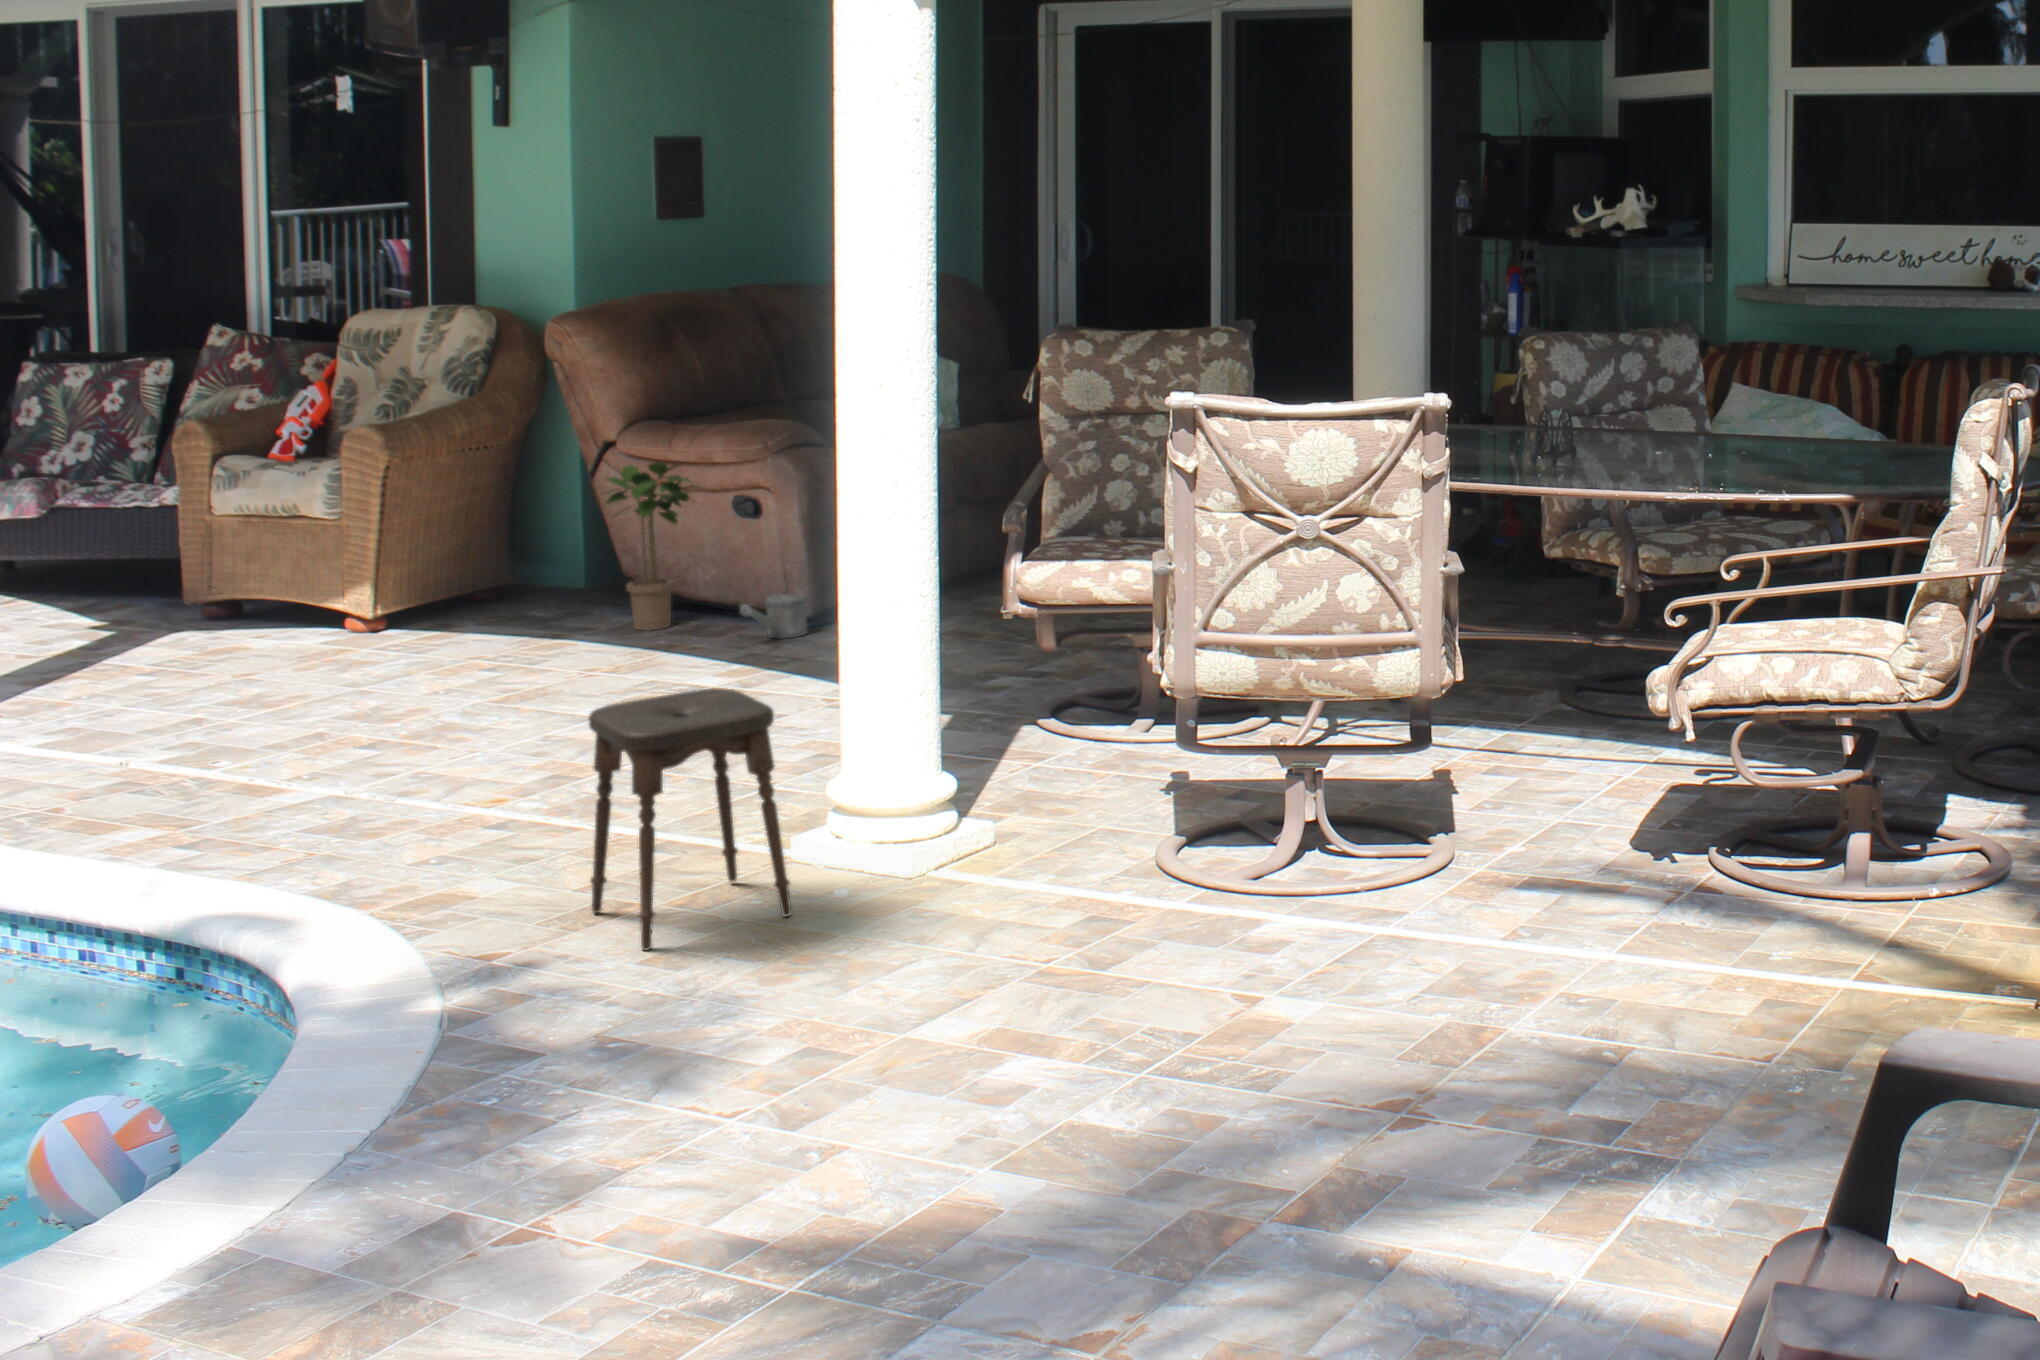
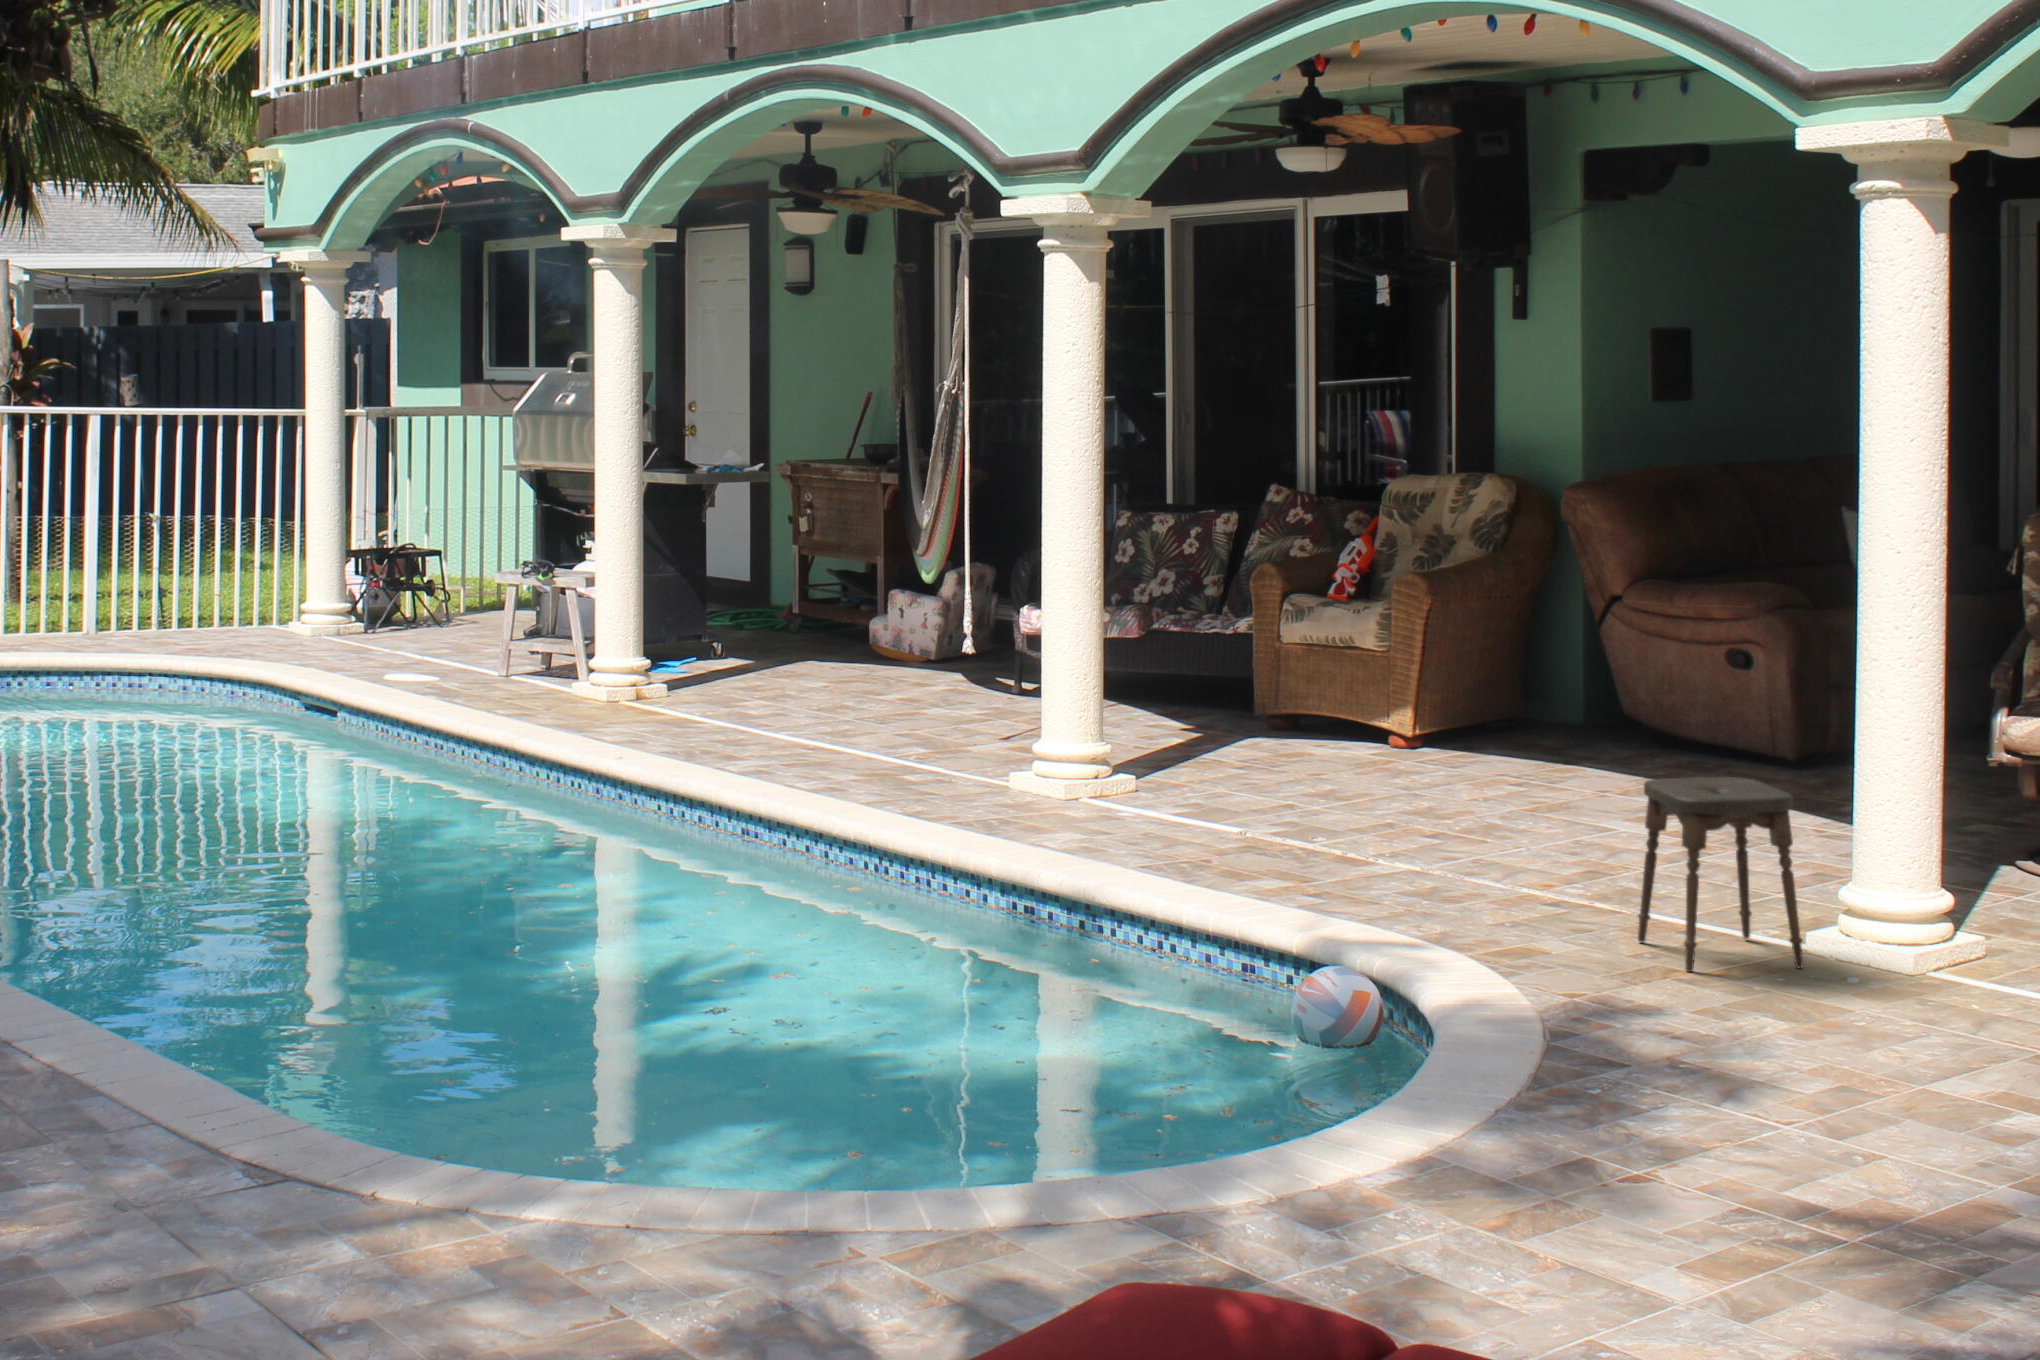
potted plant: present [602,462,698,630] -> none [1575,615,1668,759]
watering can: present [740,593,807,639] -> none [1701,738,1760,777]

